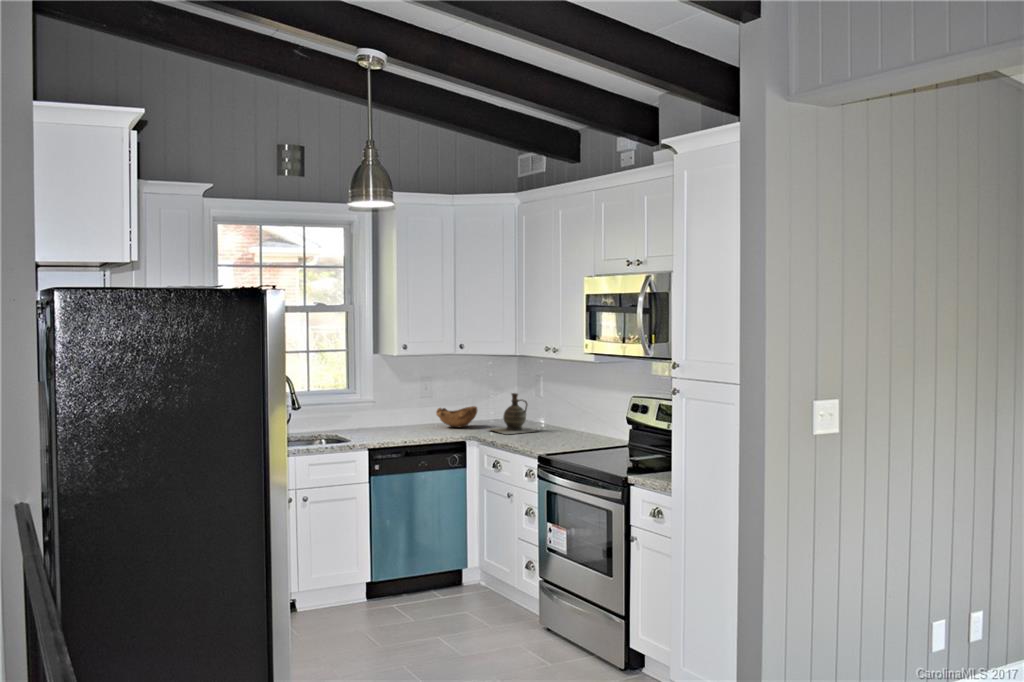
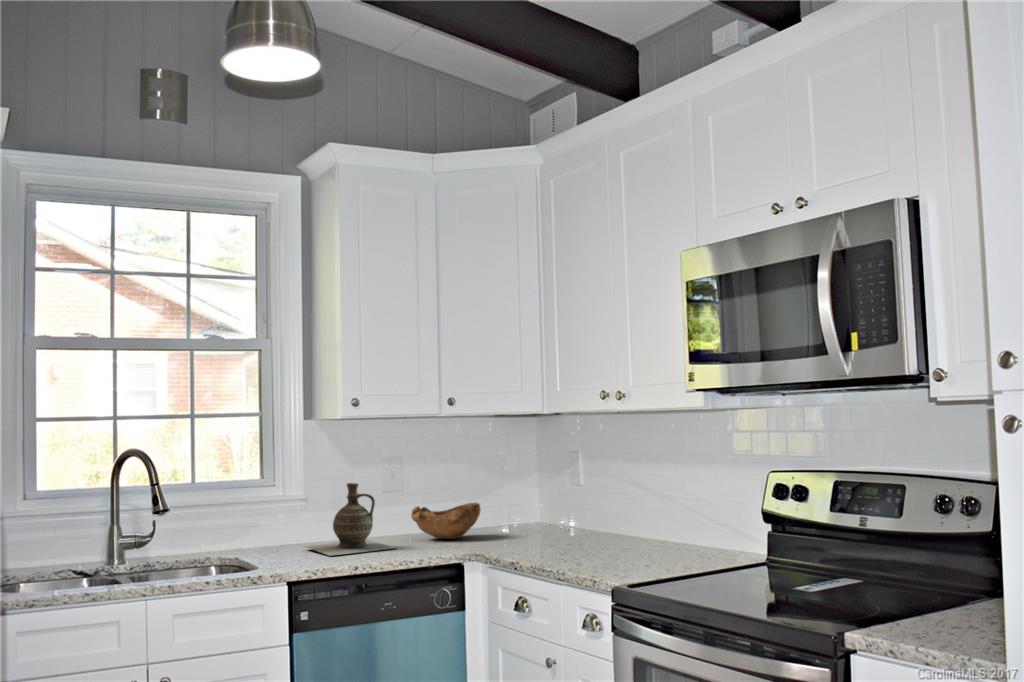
ceramic jug: present [489,393,537,434] -> present [305,483,394,556]

